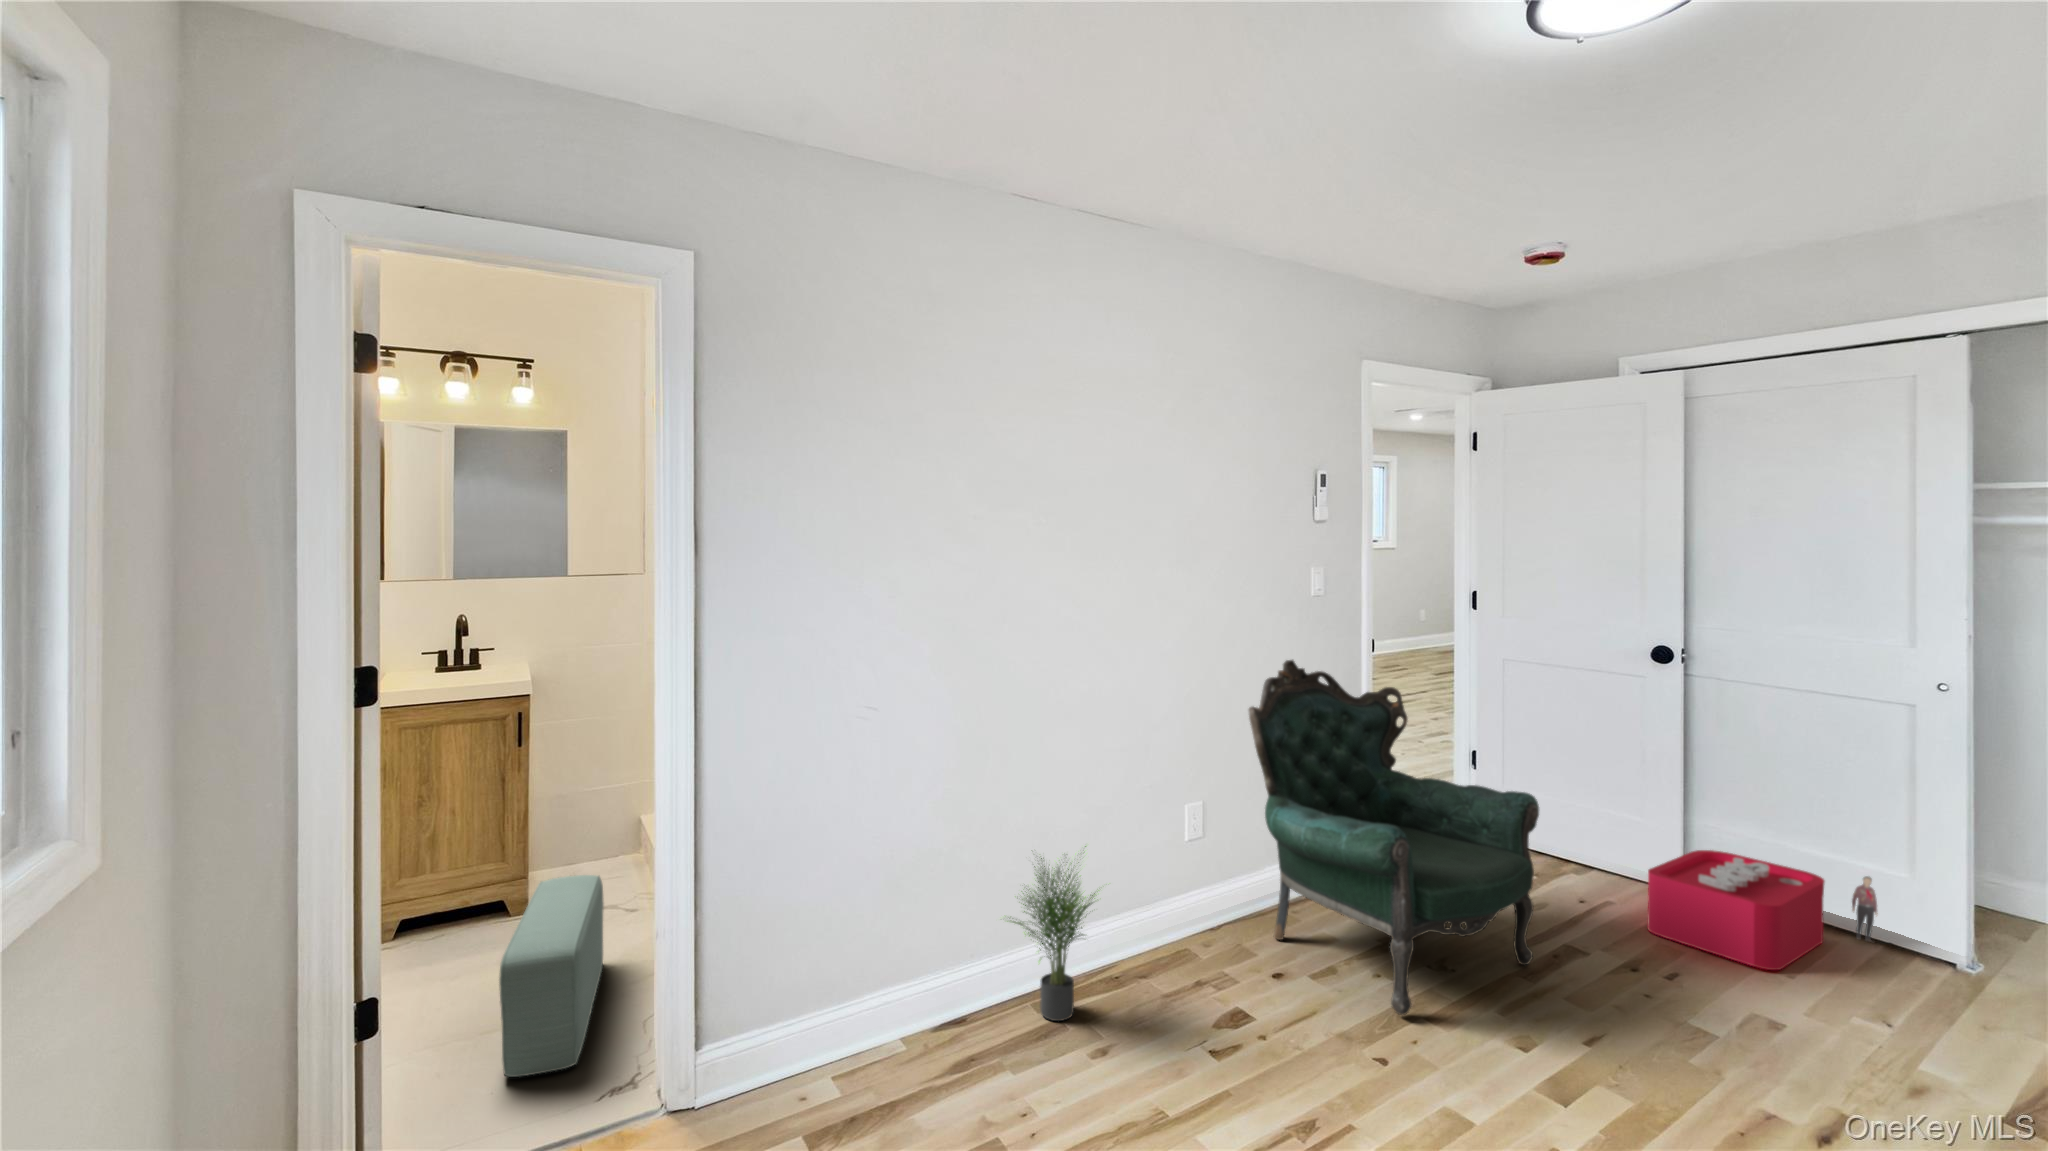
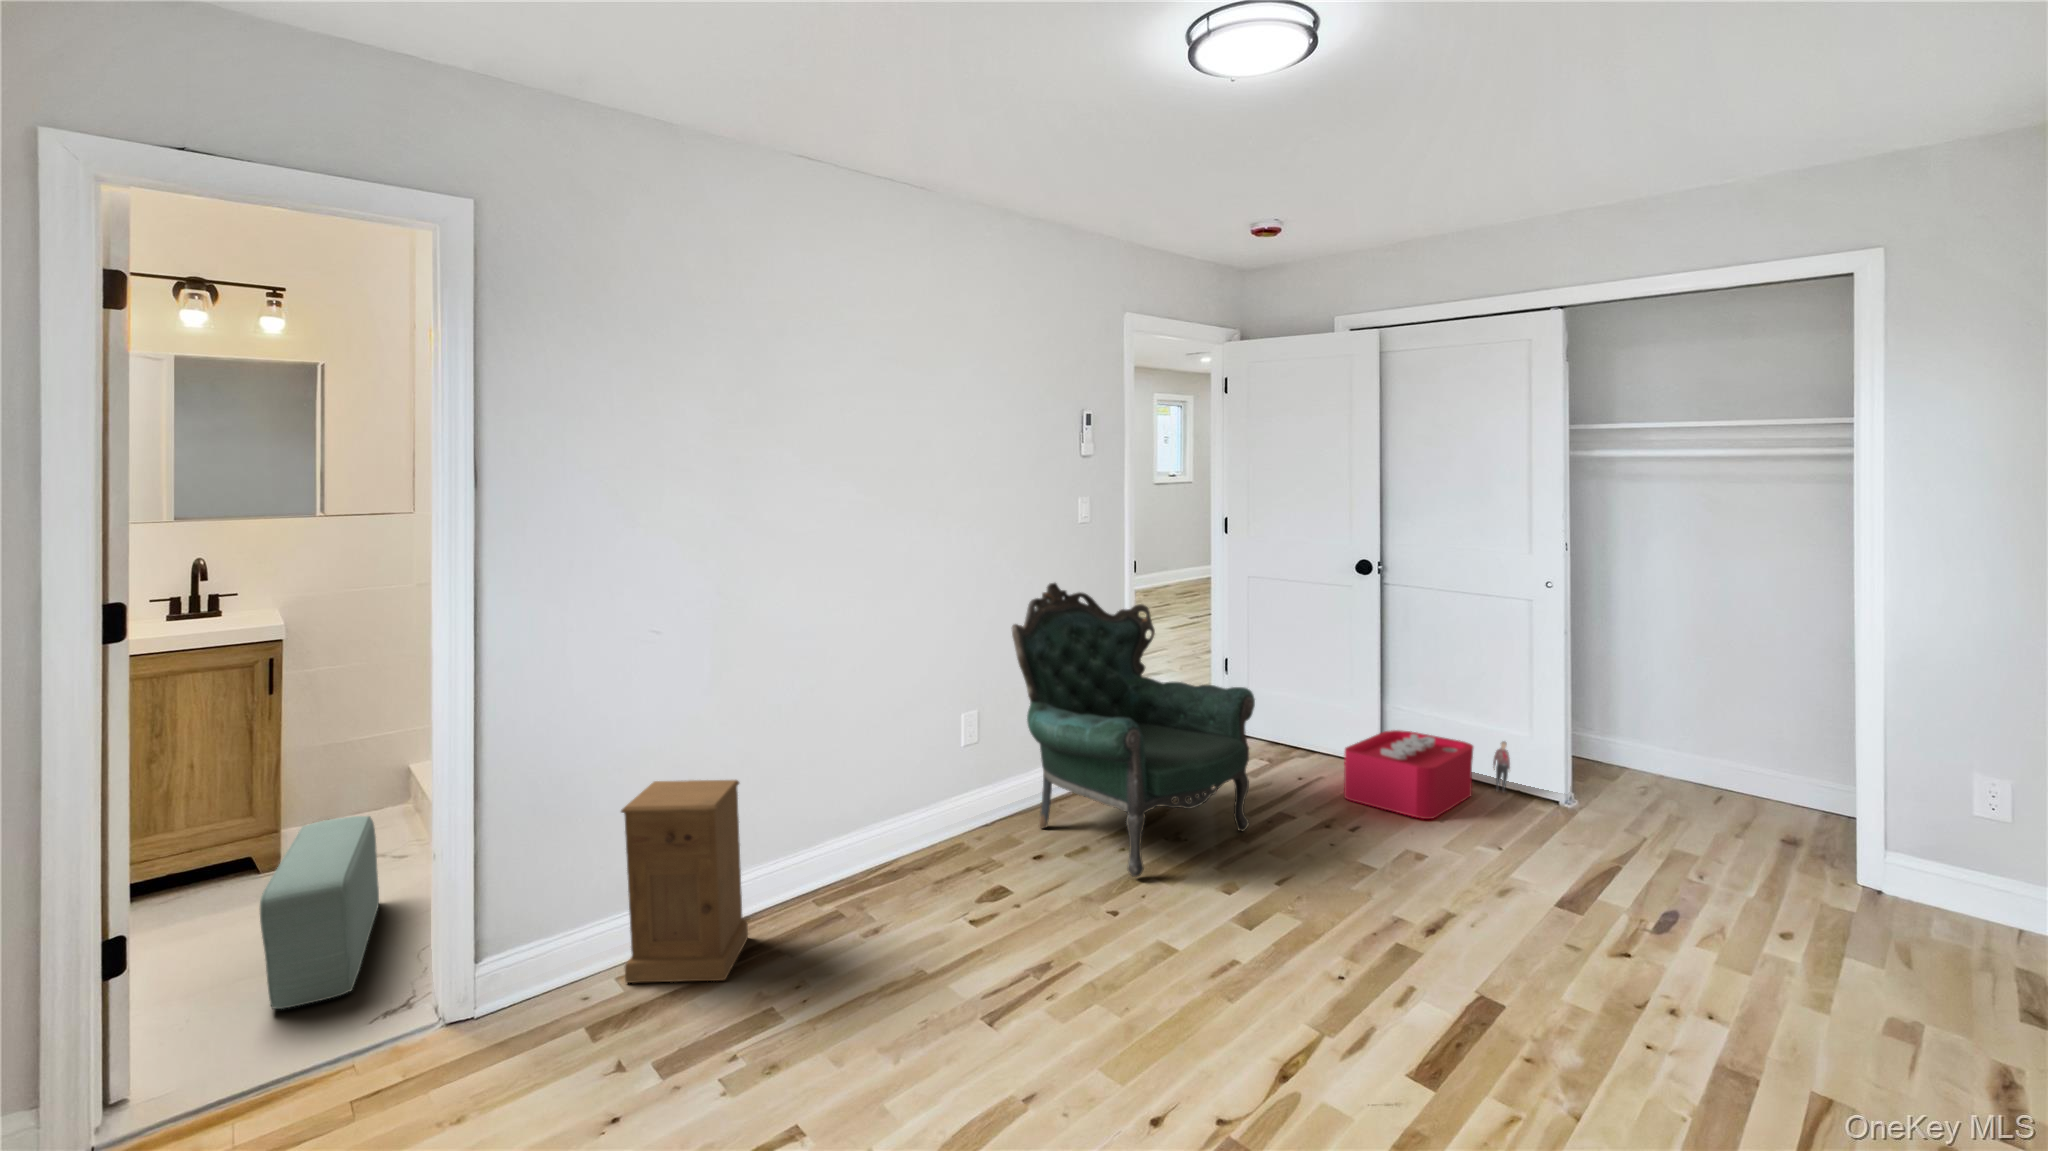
potted plant: present [1007,846,1099,1021] -> none [775,749,885,910]
nightstand: none [840,865,965,1098] -> present [621,780,748,983]

